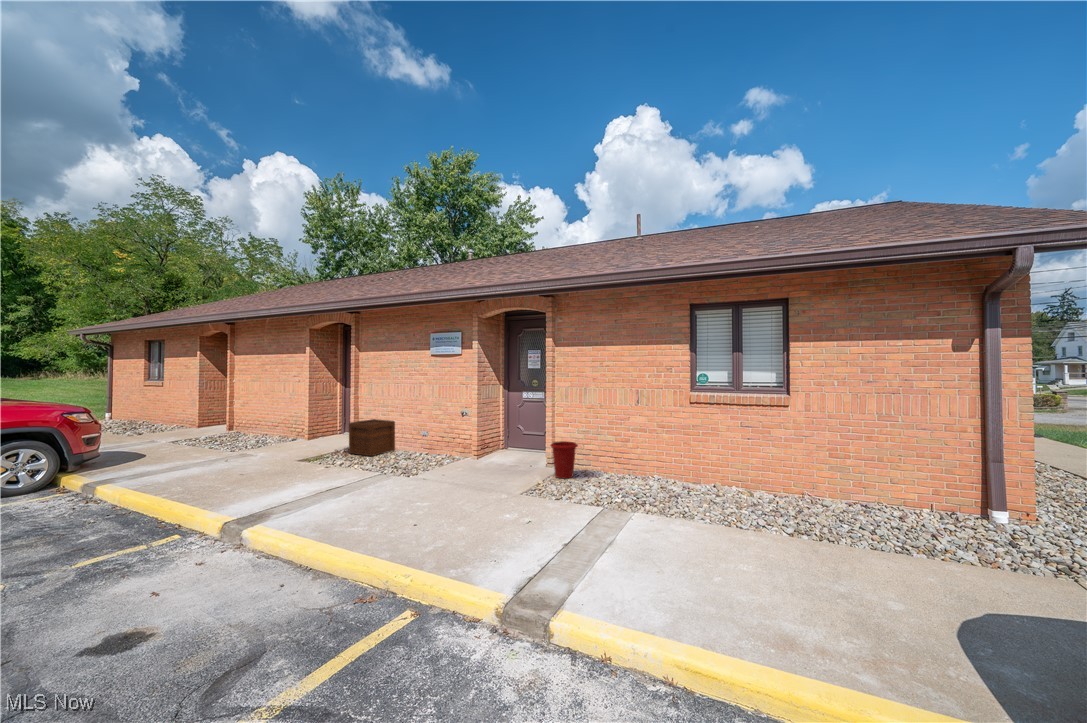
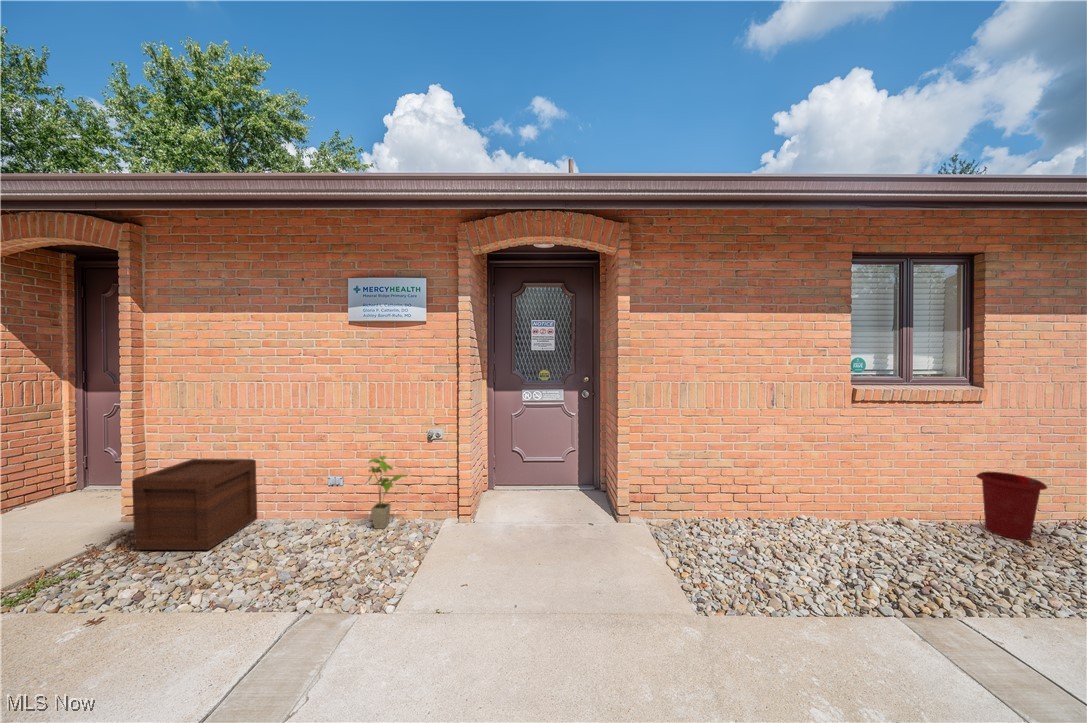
house plant: none [431,422,450,459] -> present [368,456,406,529]
waste bin: present [550,441,578,478] -> present [976,472,1047,540]

